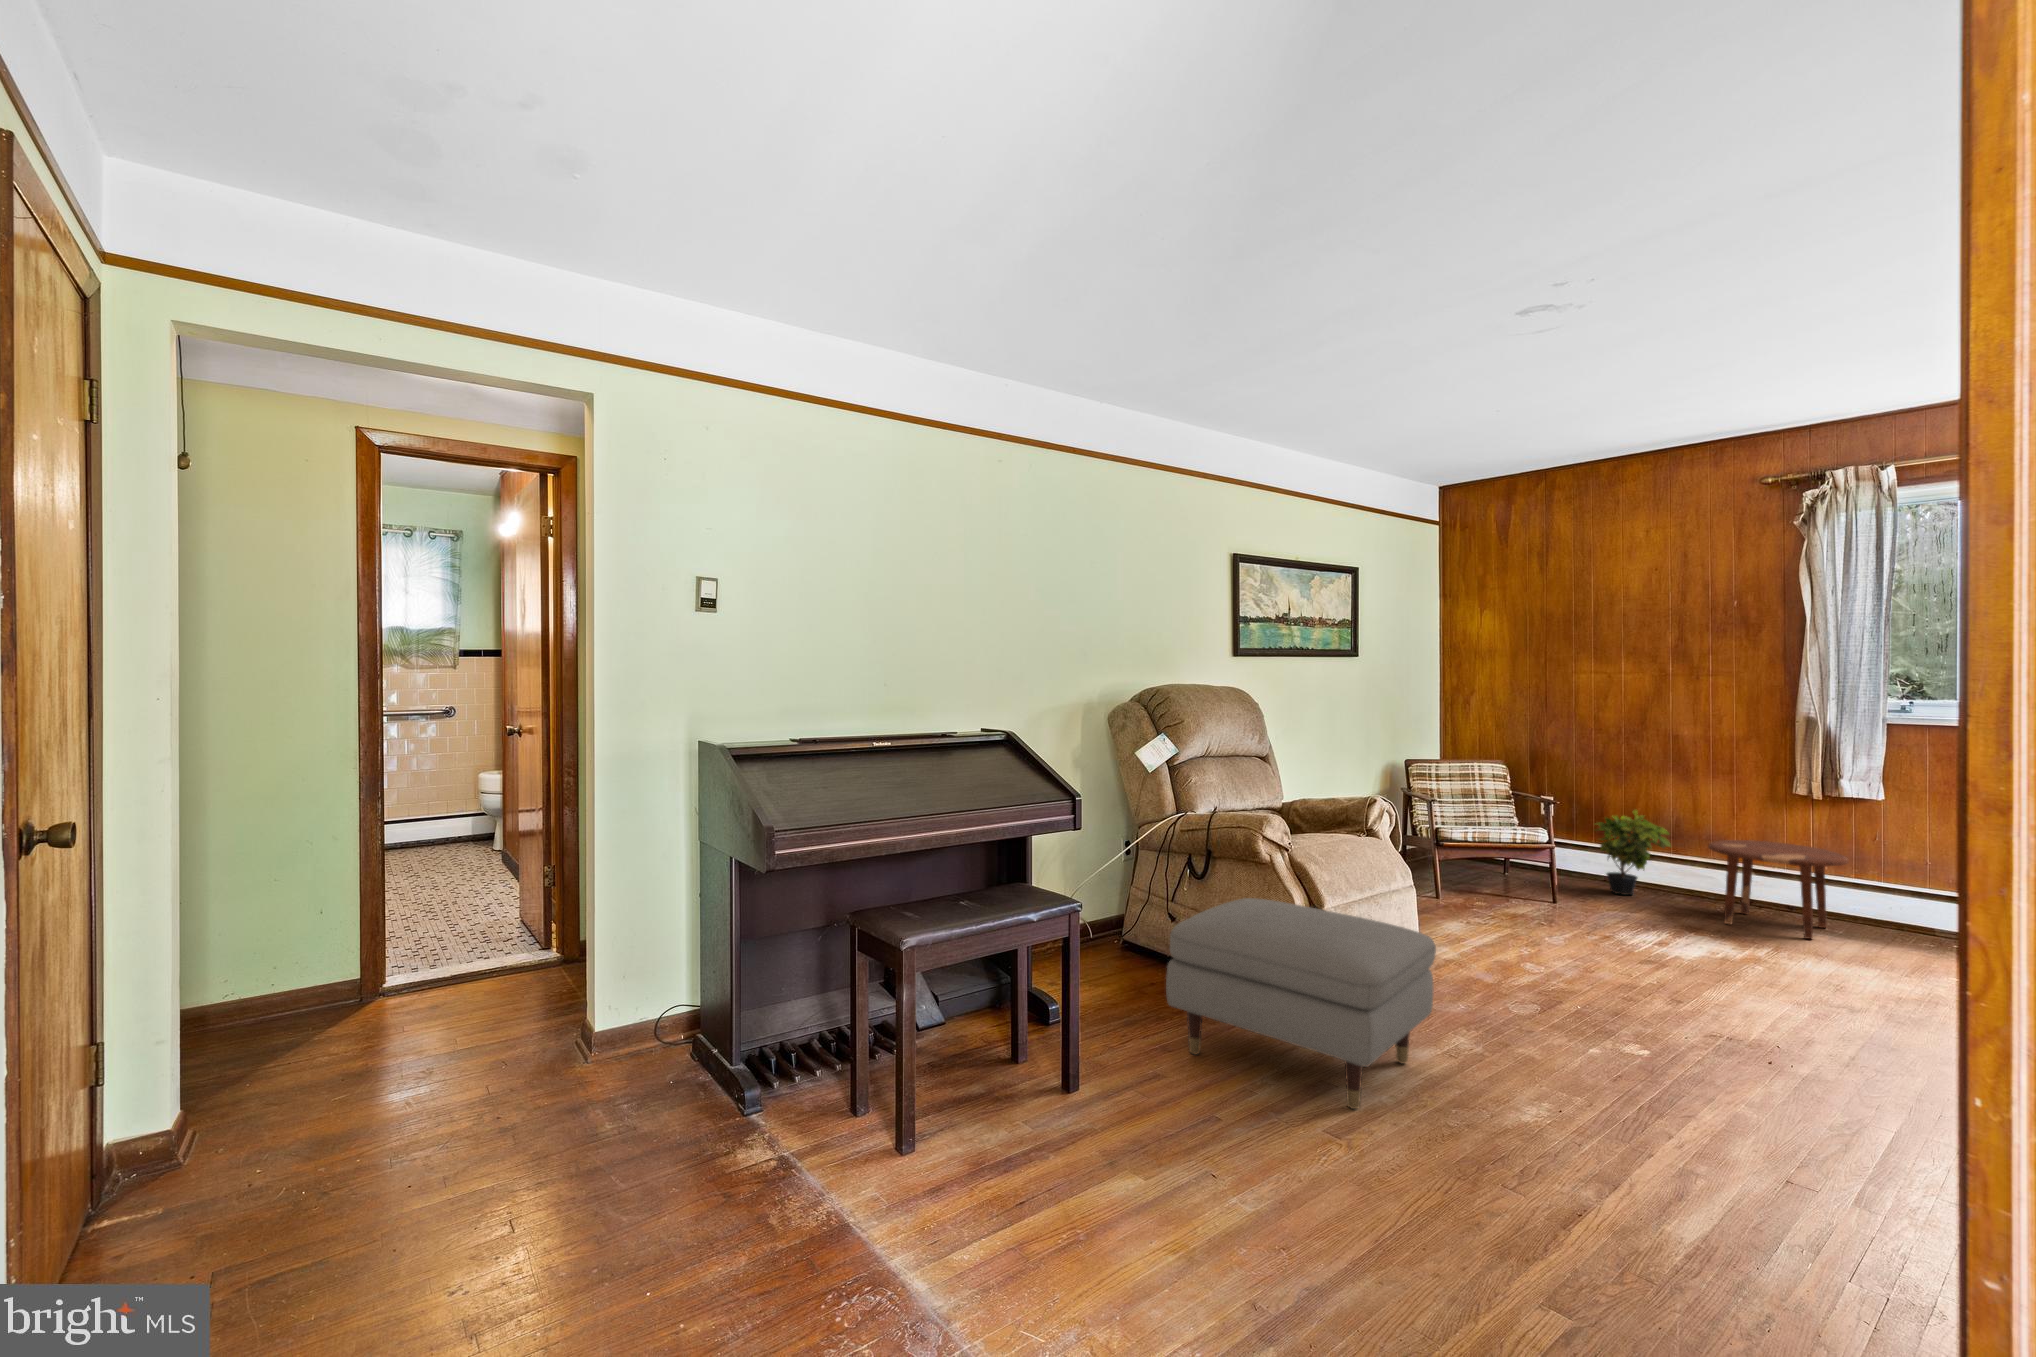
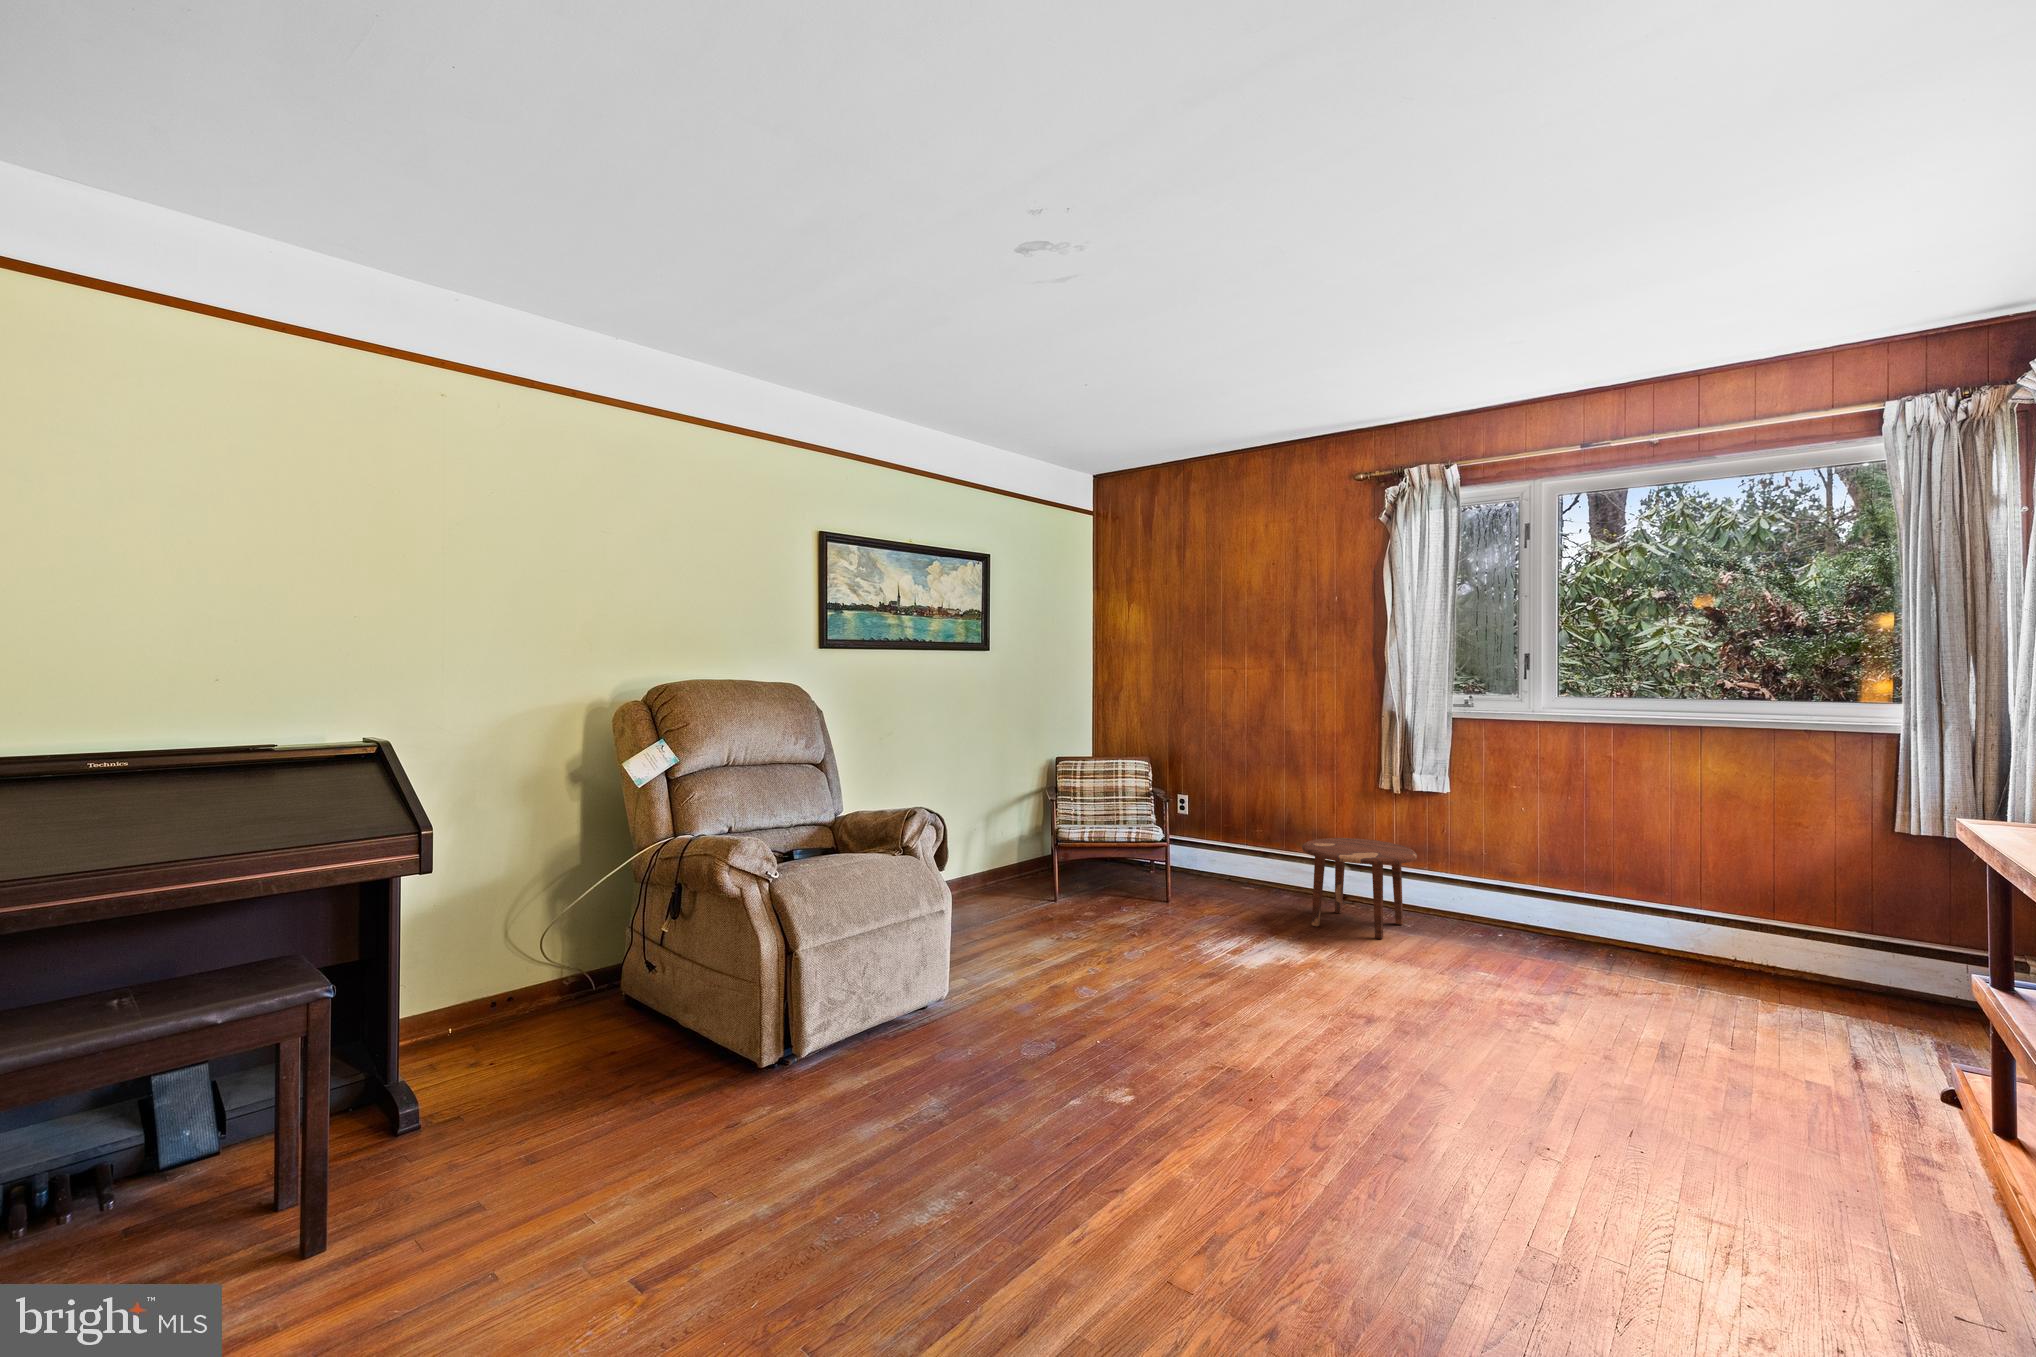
potted plant: present [1596,810,1671,895] -> none [1213,809,1280,897]
ottoman: present [1166,898,1436,1109] -> none [512,945,860,1237]

